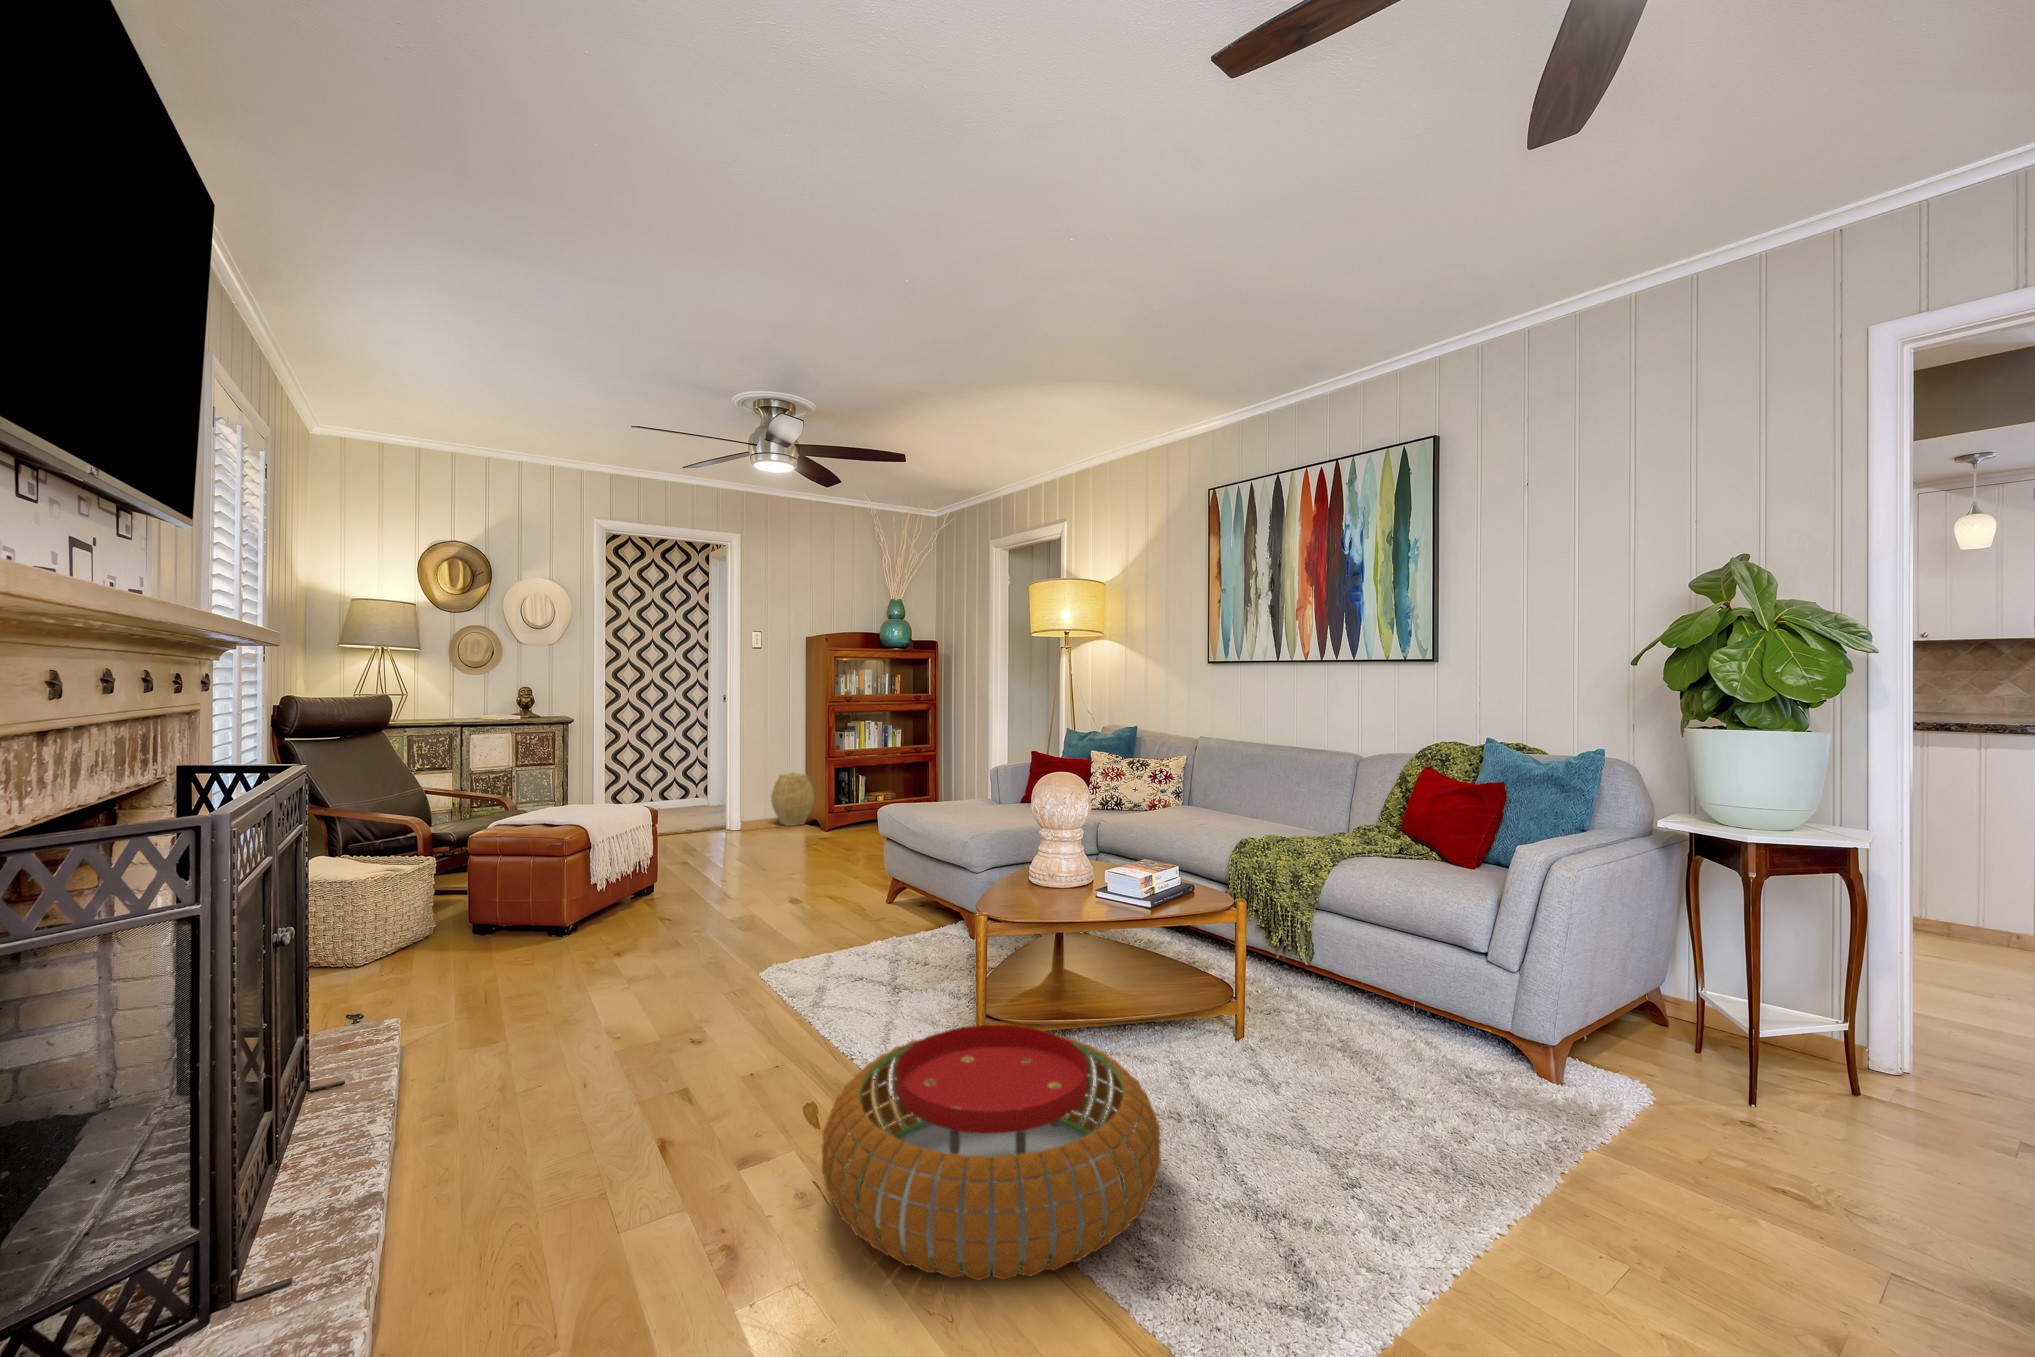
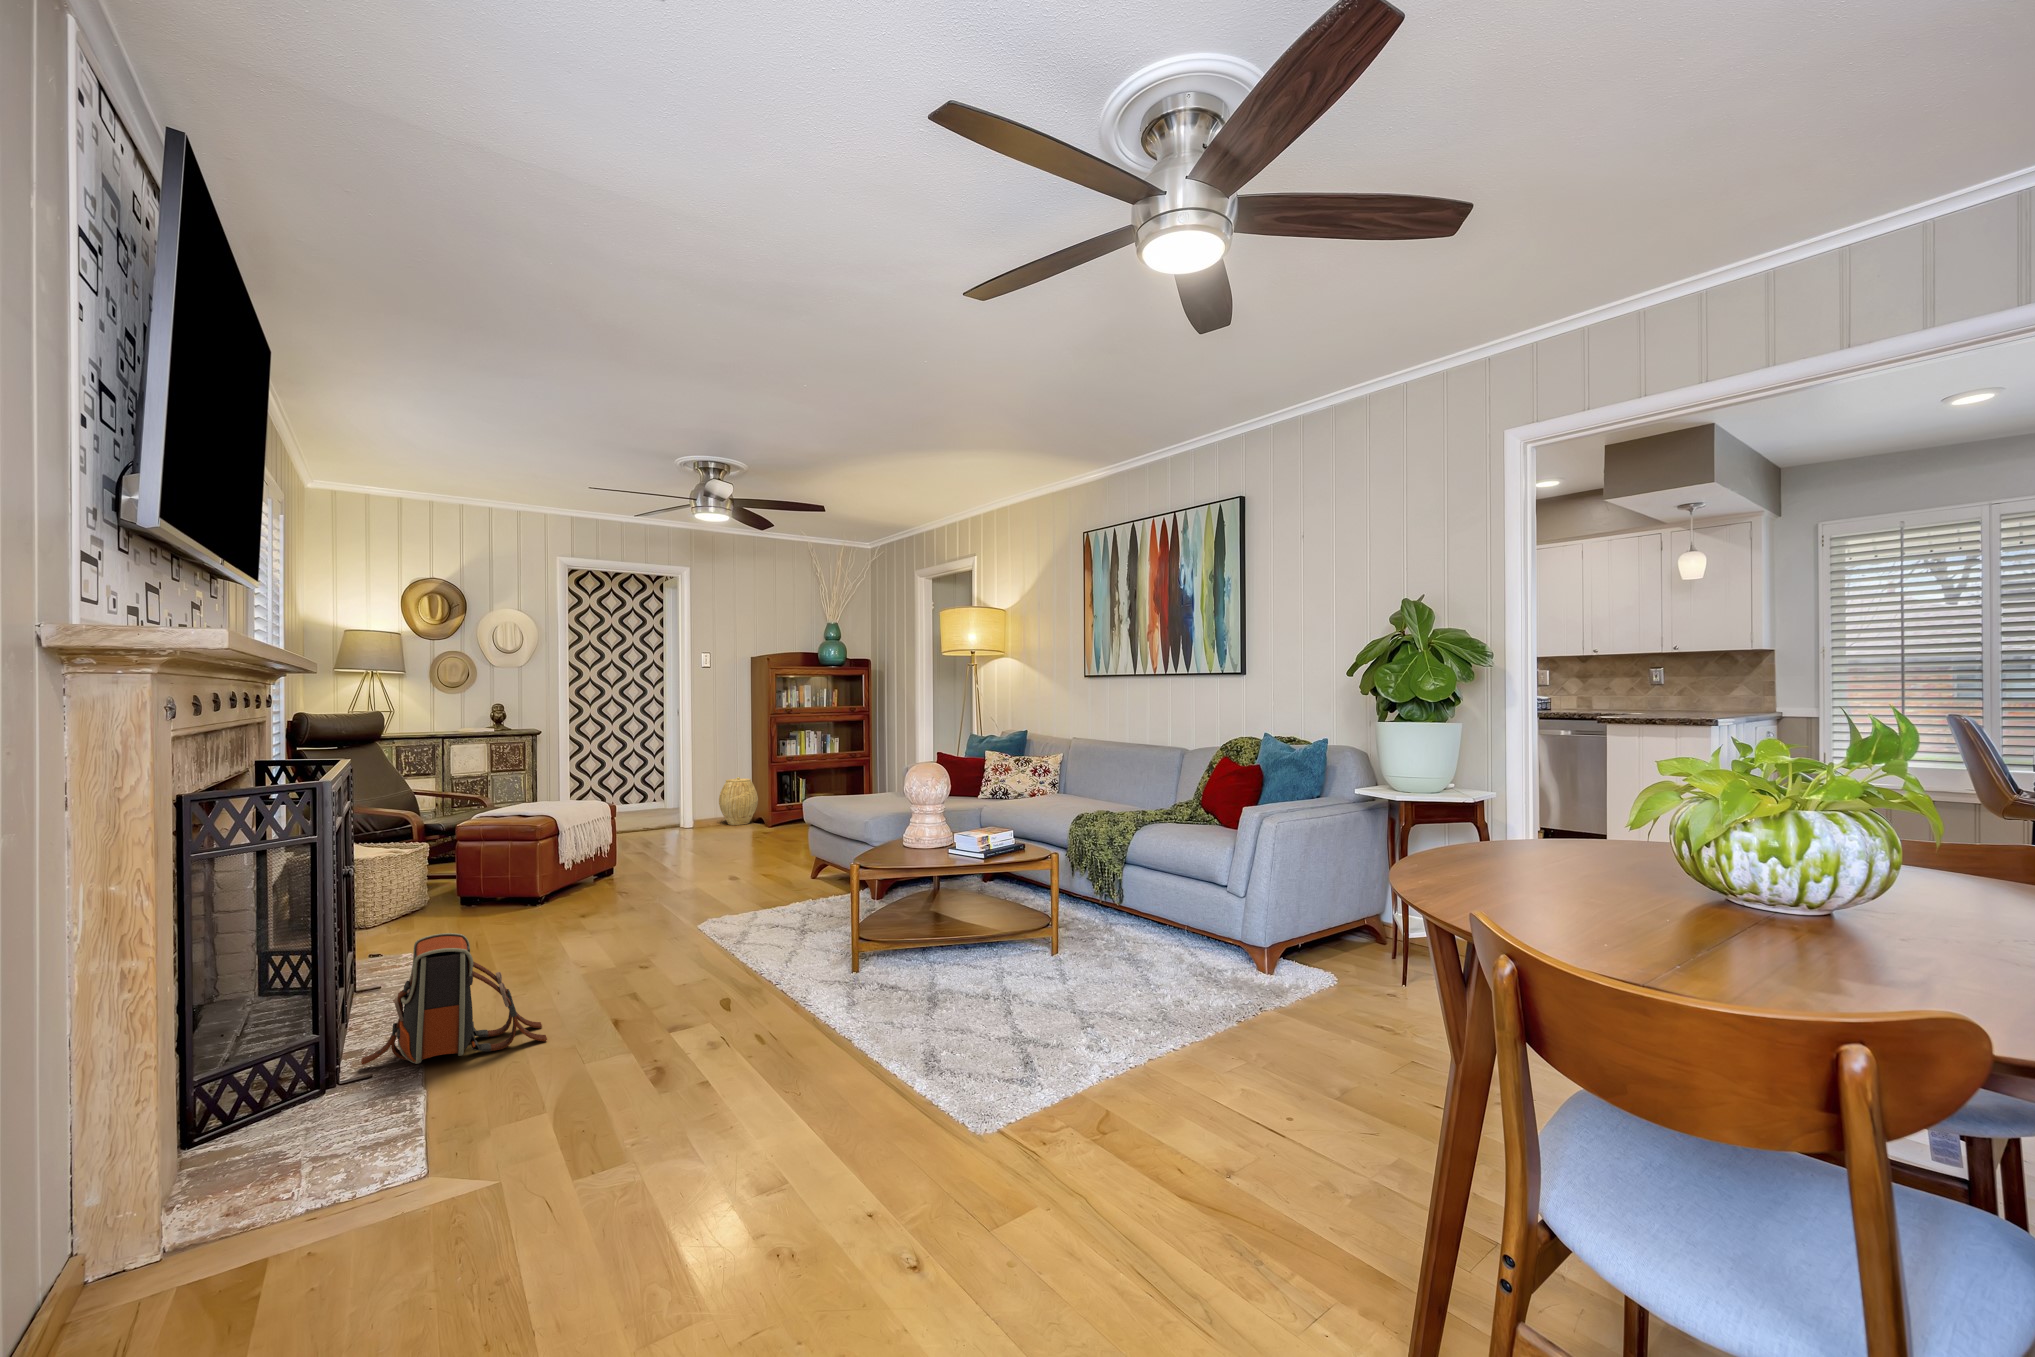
pouf: present [821,1025,1161,1280] -> none [725,931,958,1070]
backpack: none [281,1033,562,1248] -> present [361,933,547,1065]

